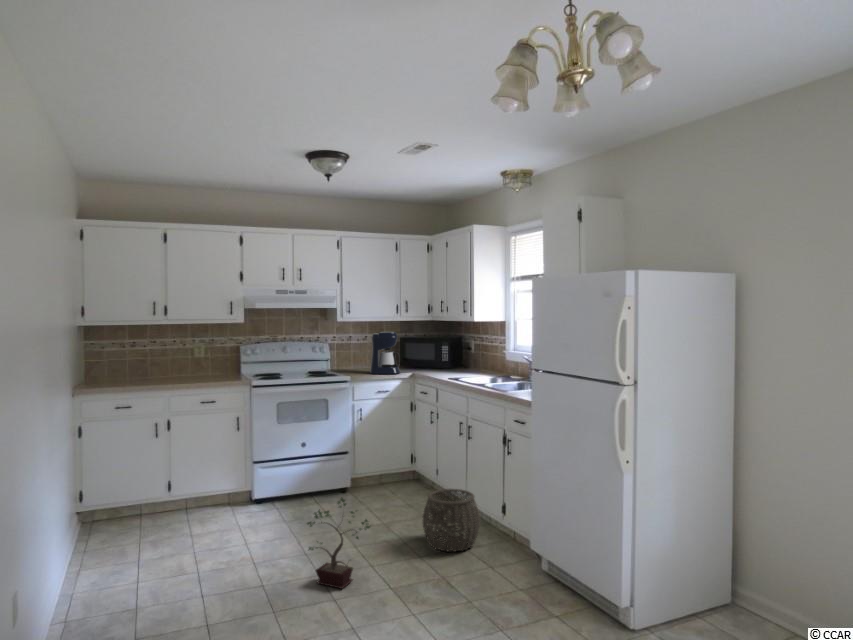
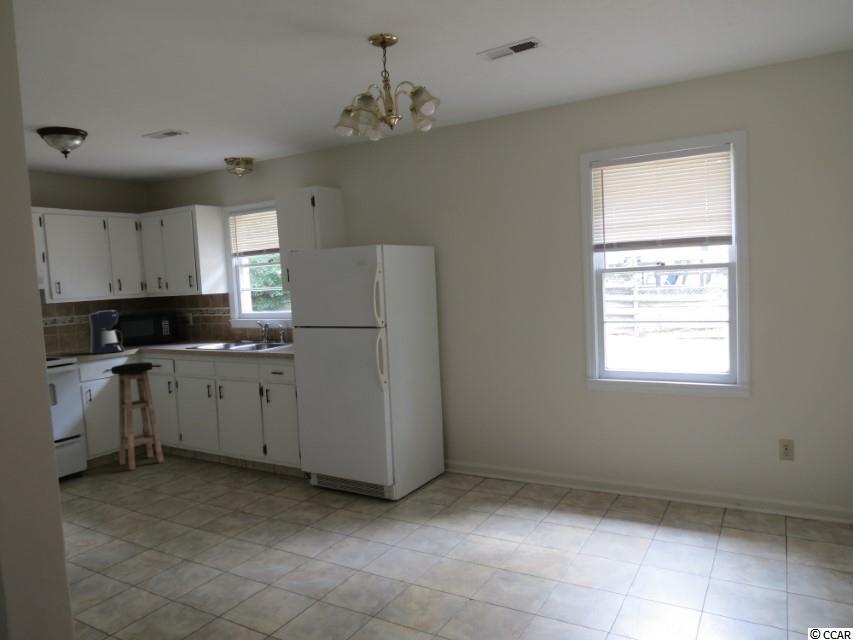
bar stool: none [379,387,418,498] -> present [111,362,164,470]
woven basket: present [423,489,480,552] -> none [198,439,251,493]
potted plant: present [307,497,370,589] -> none [104,459,181,544]

